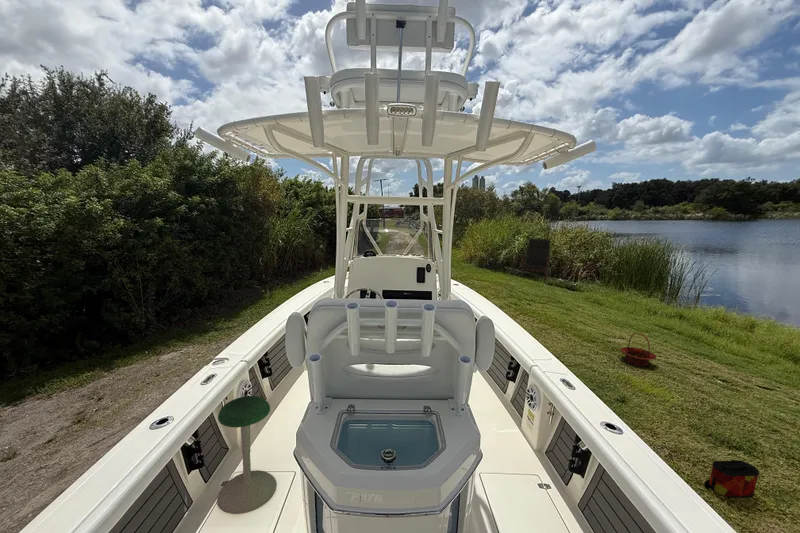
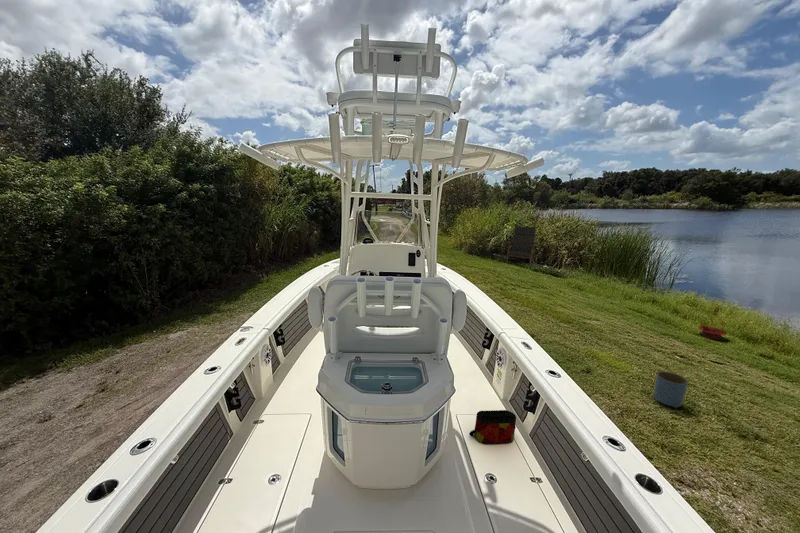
basket: present [620,333,656,366] -> present [698,318,727,340]
stool: present [217,396,277,514] -> none [251,354,296,442]
planter: none [716,408,761,454] -> present [654,371,688,408]
bag: present [704,460,759,498] -> present [469,410,516,444]

